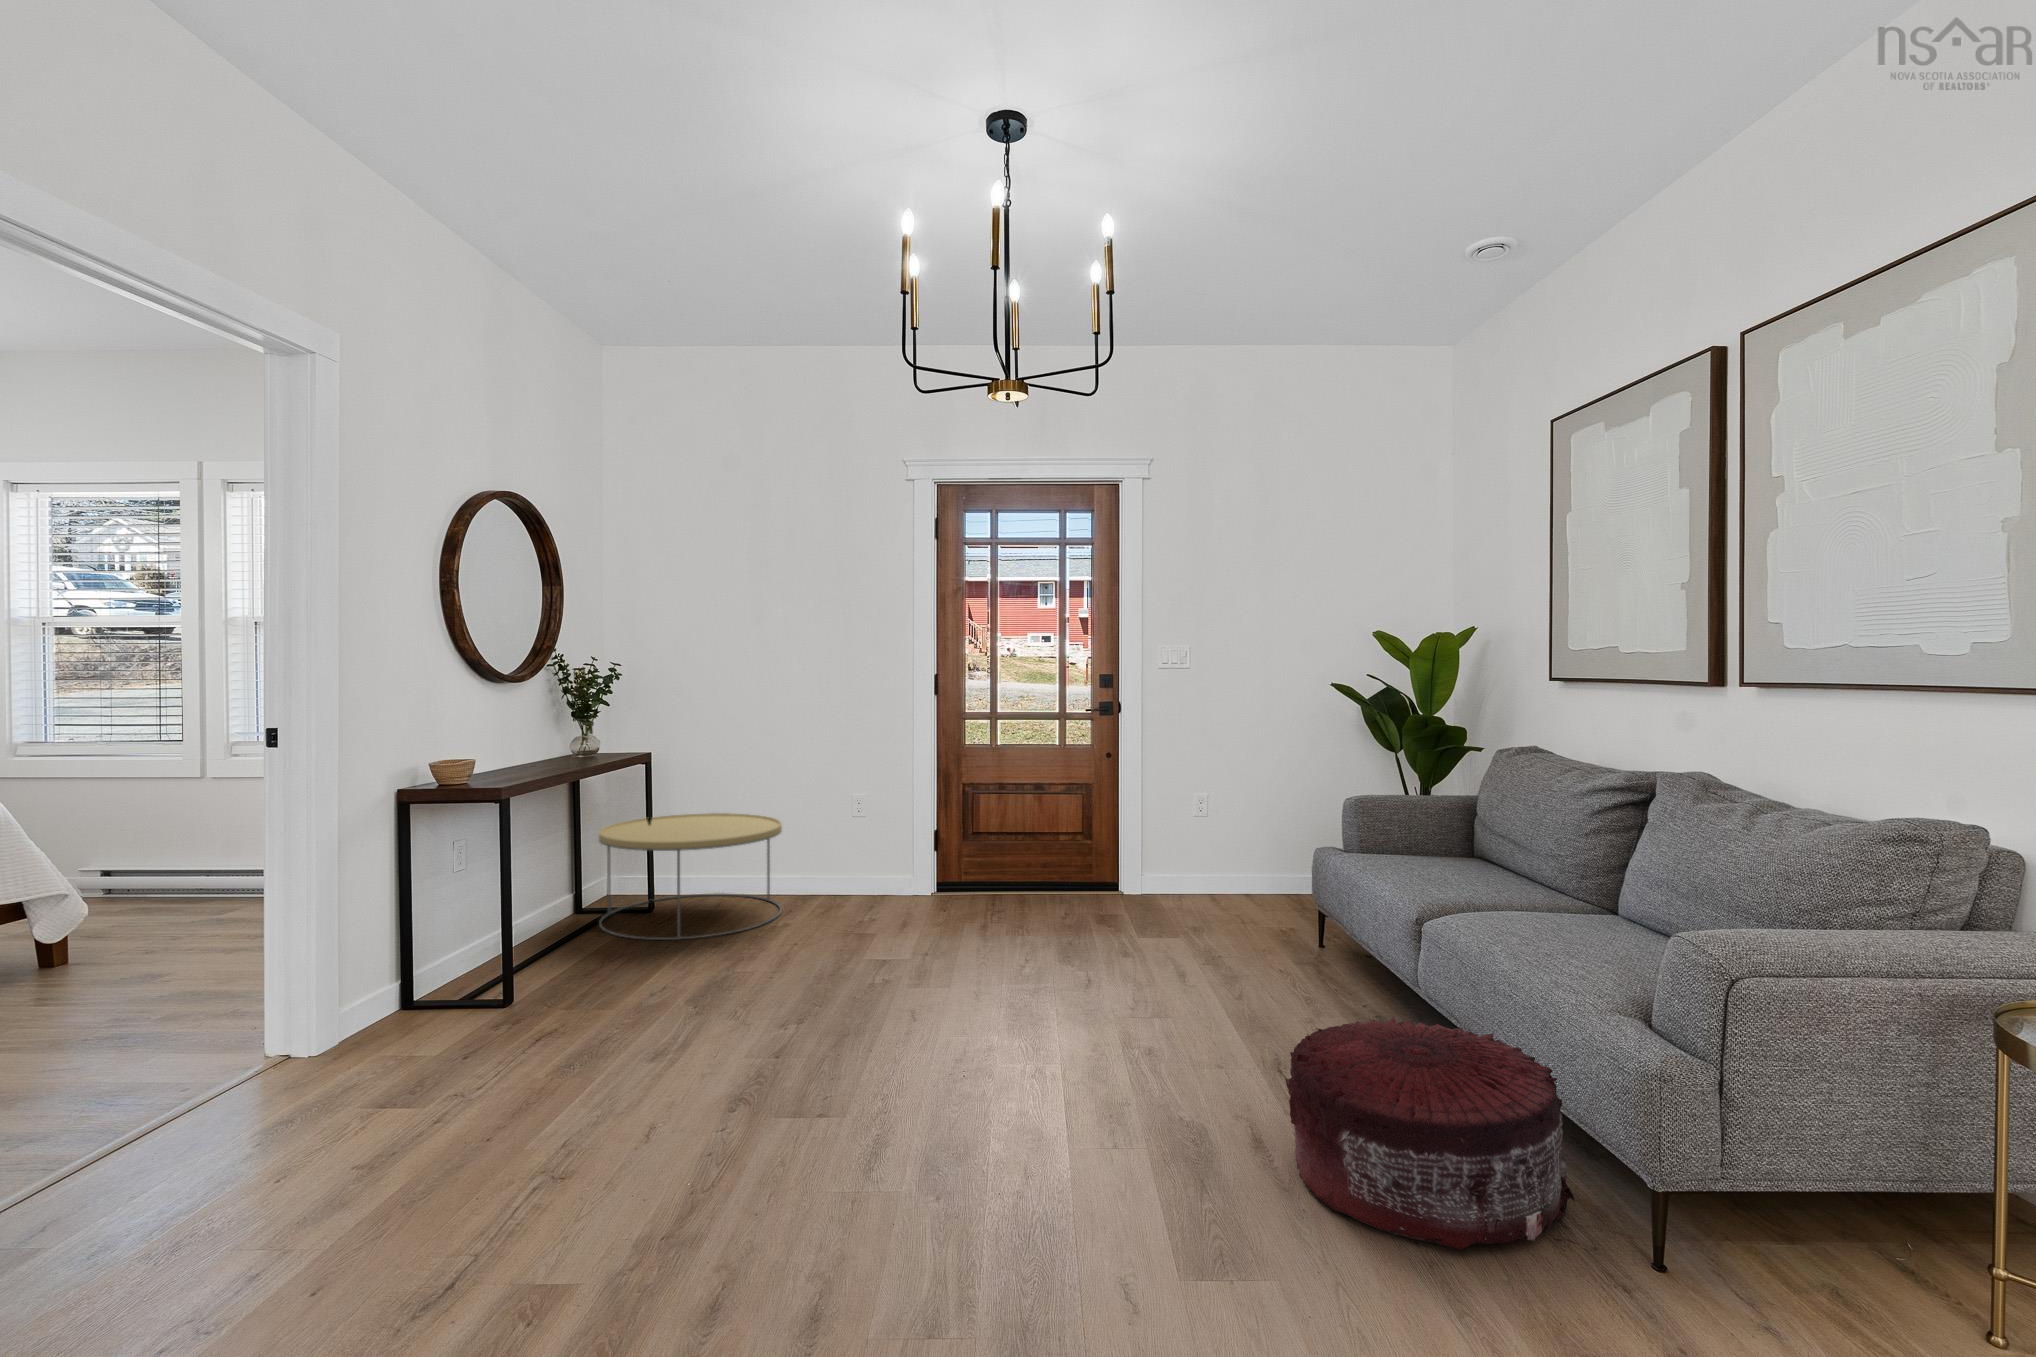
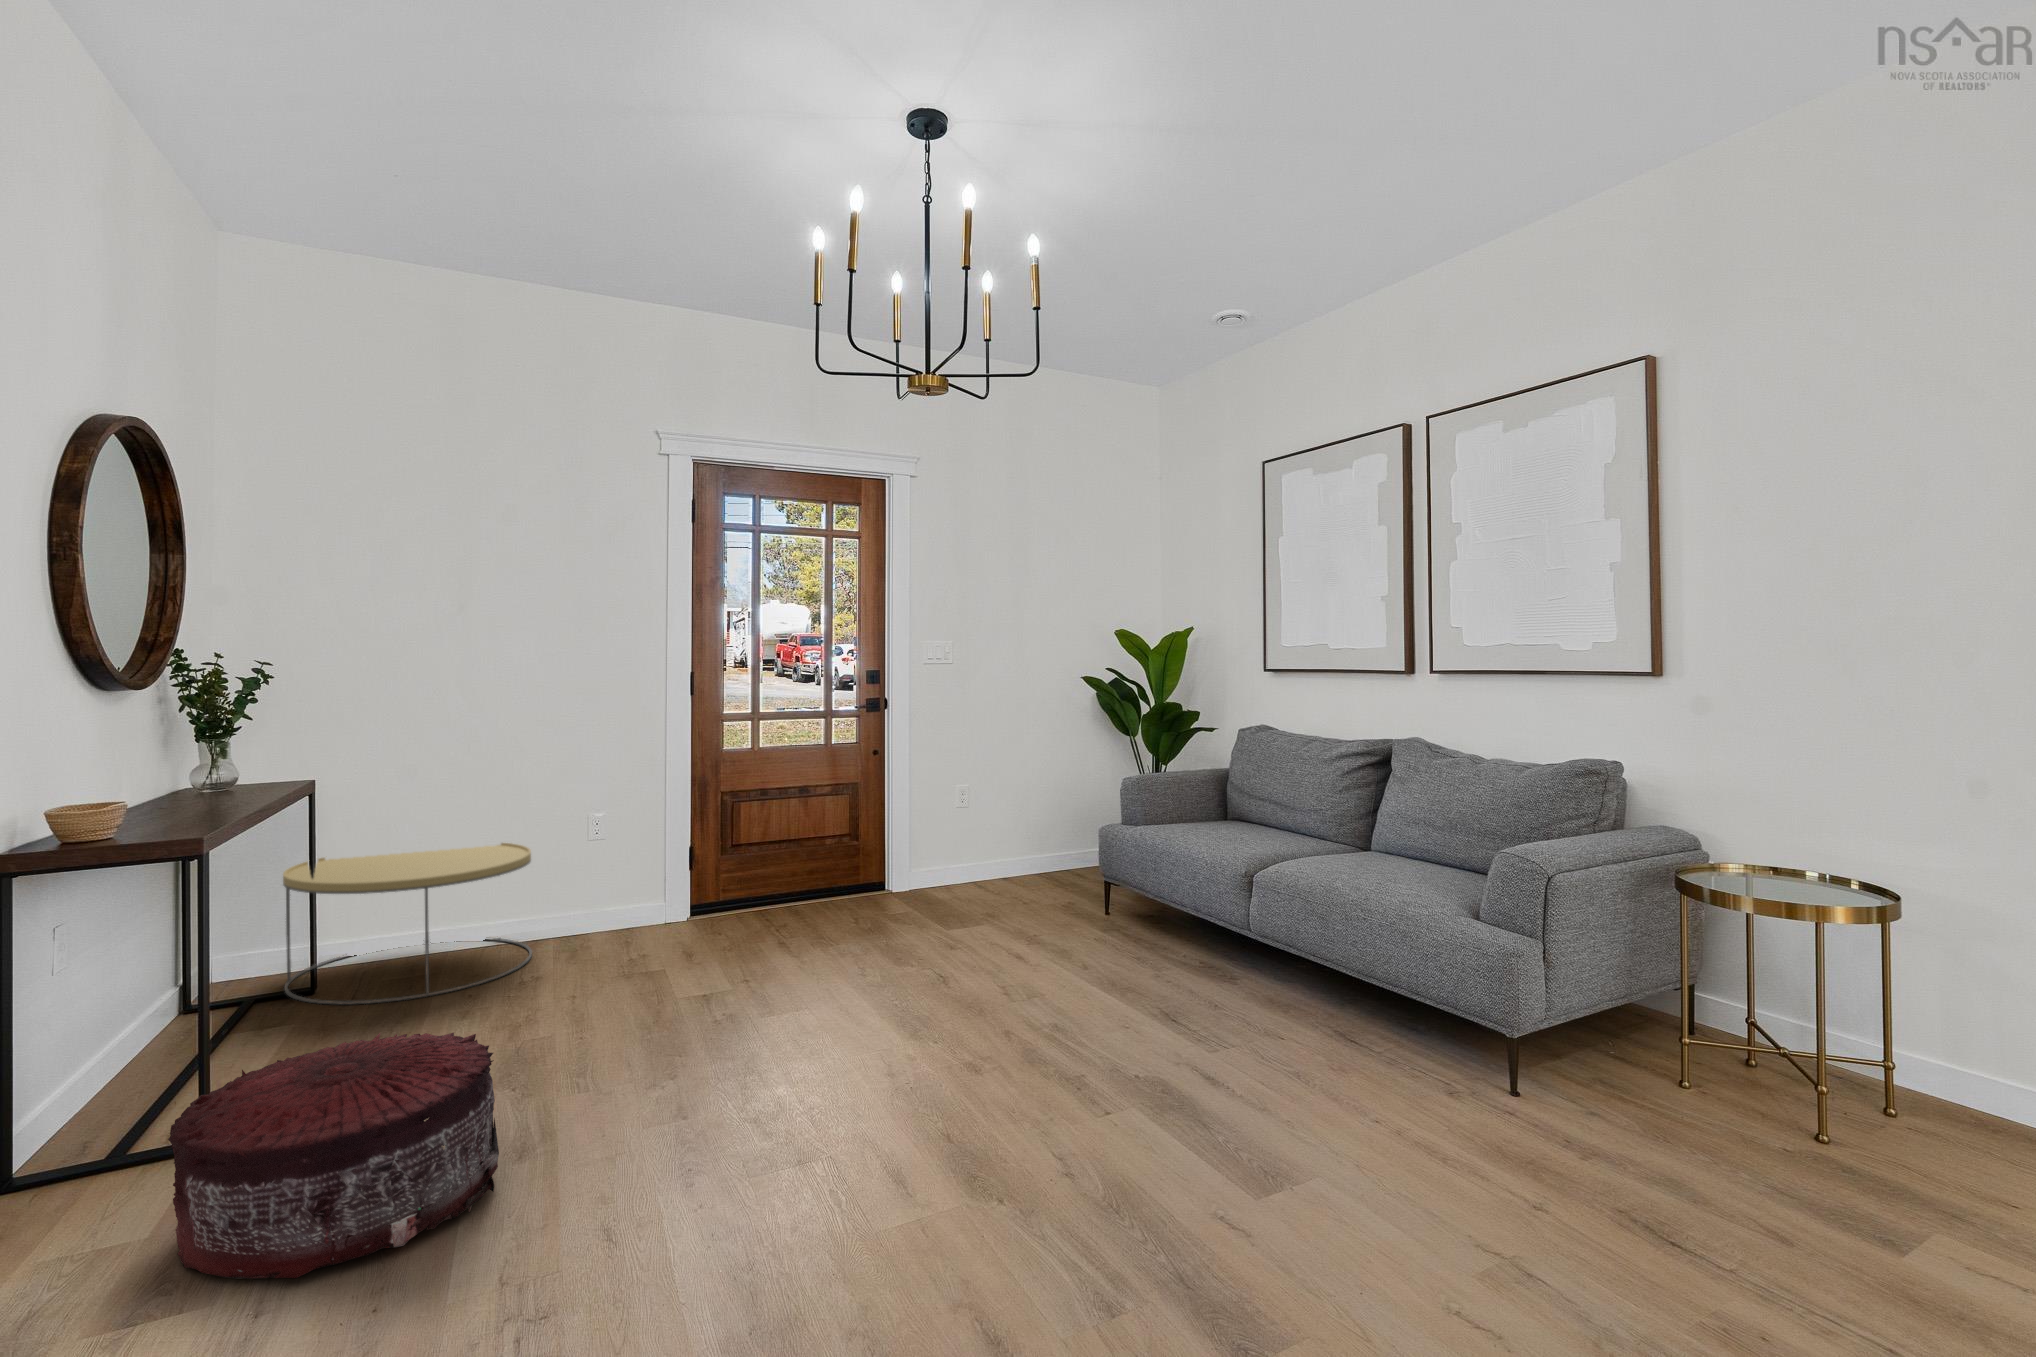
pouf: present [1285,1017,1575,1250] -> present [168,1033,499,1279]

